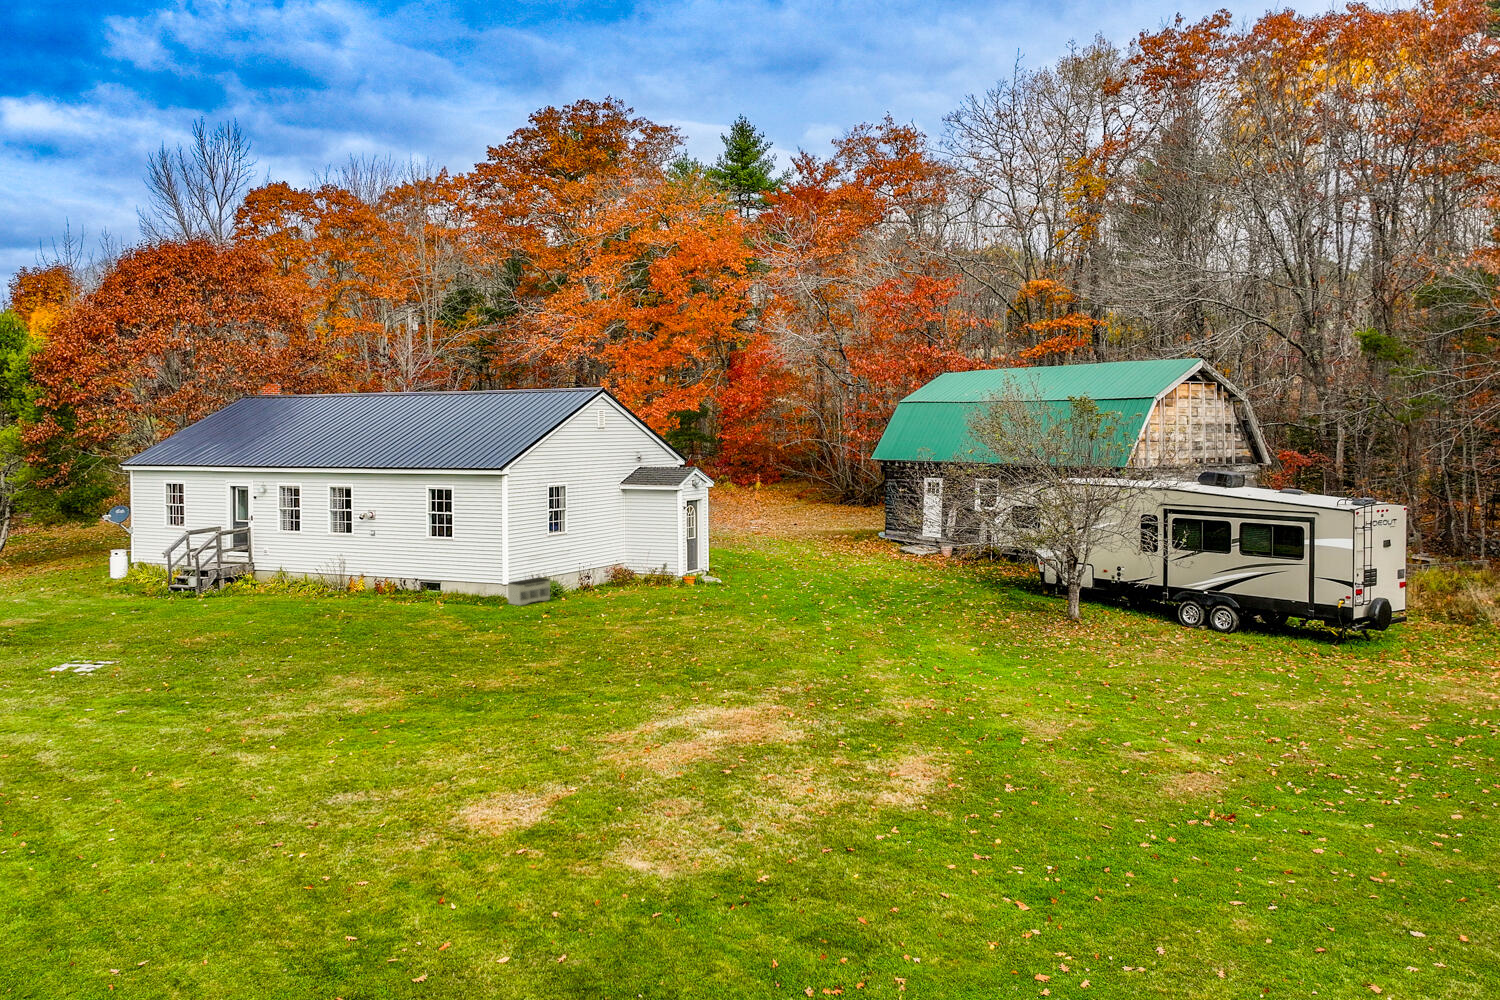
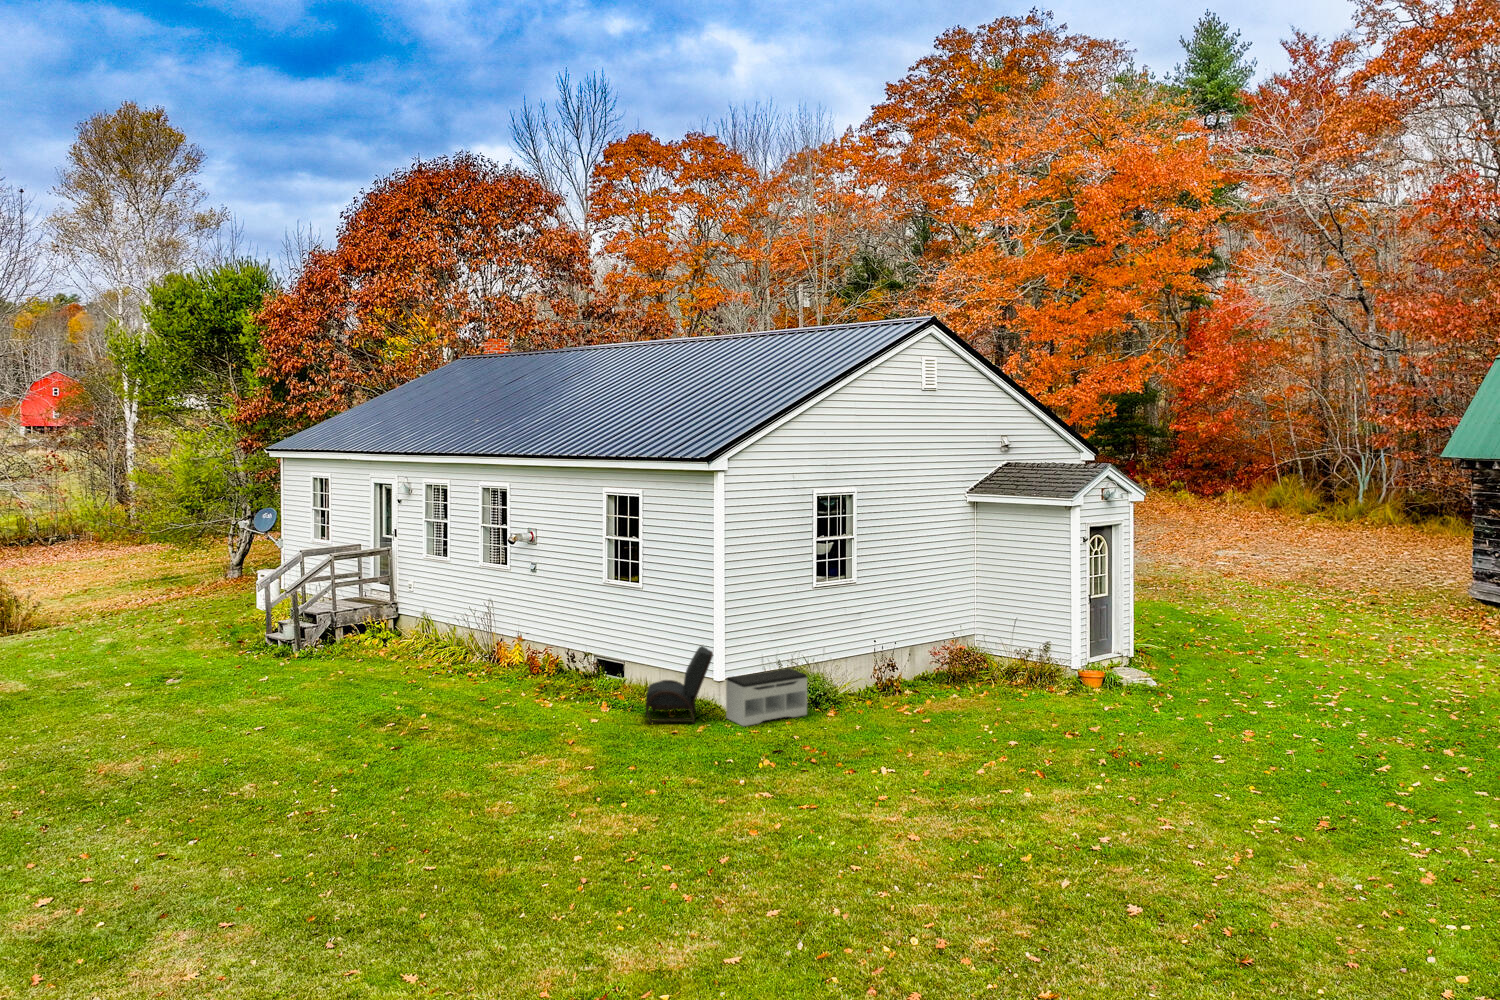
lounge chair: none [464,567,502,608] -> present [646,646,713,724]

